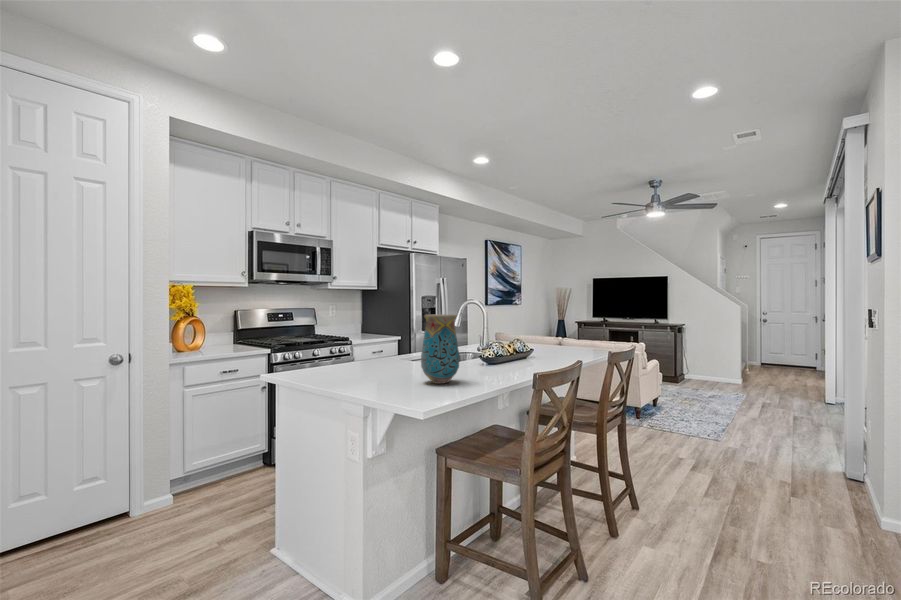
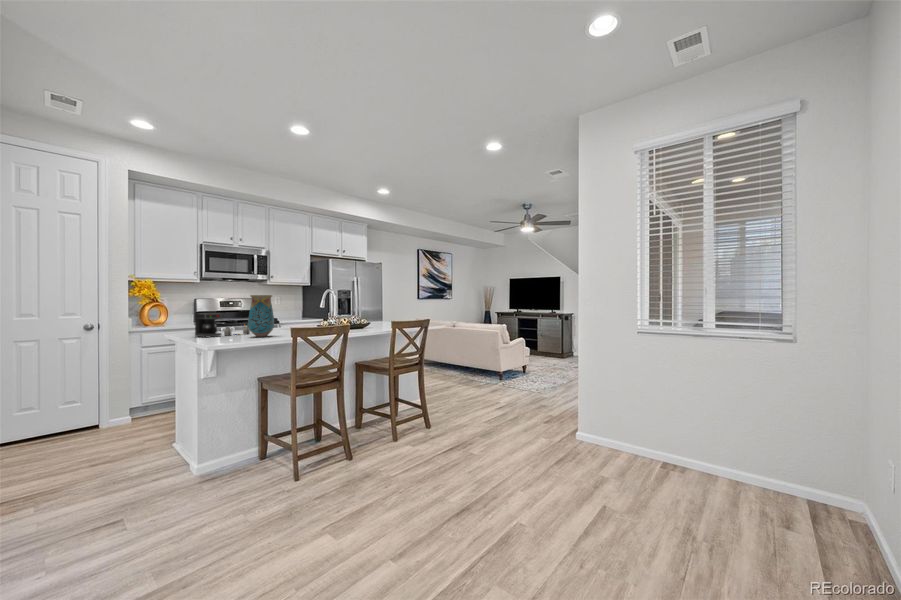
coffee maker: none [324,342,396,385] -> present [195,313,250,337]

